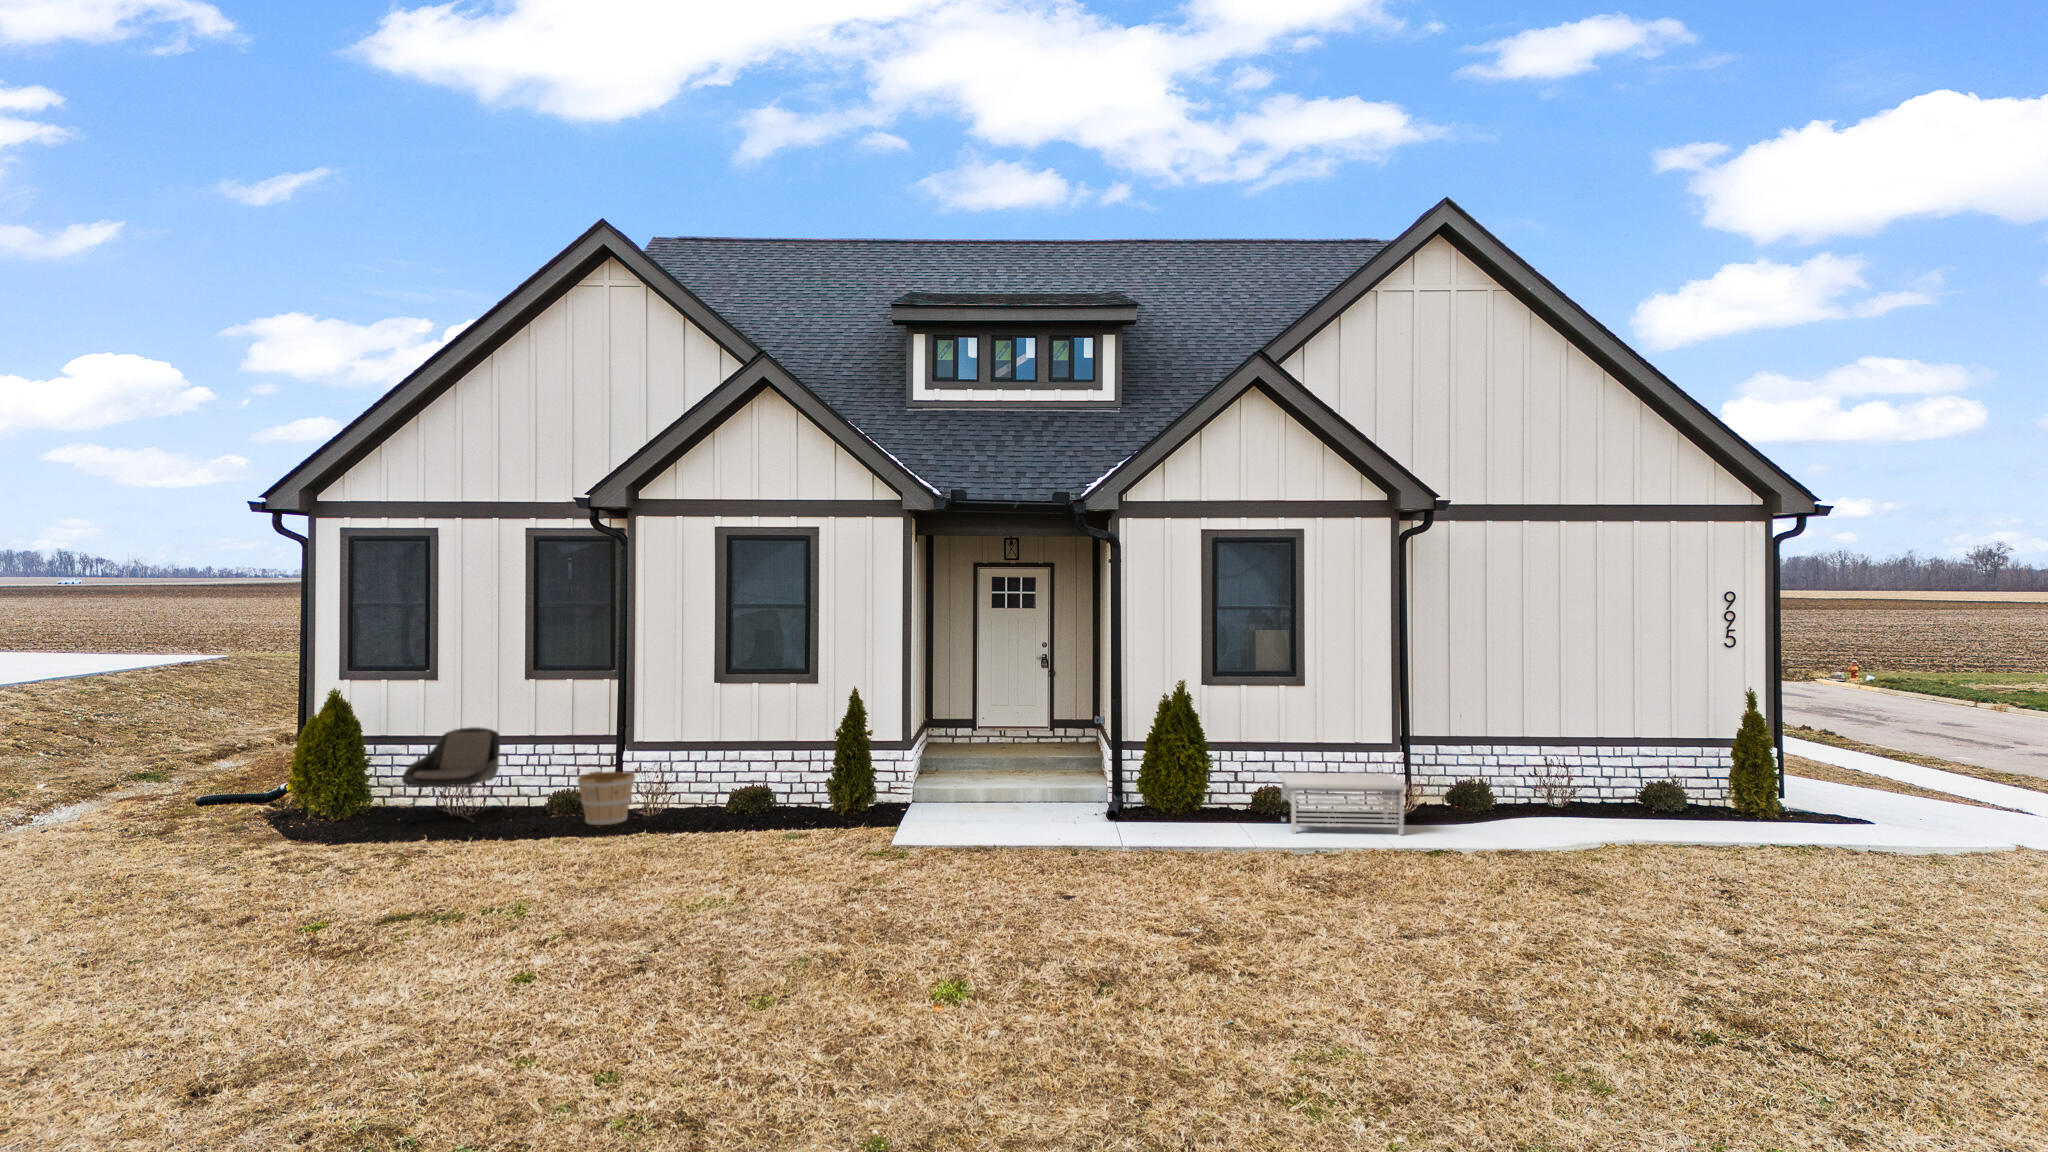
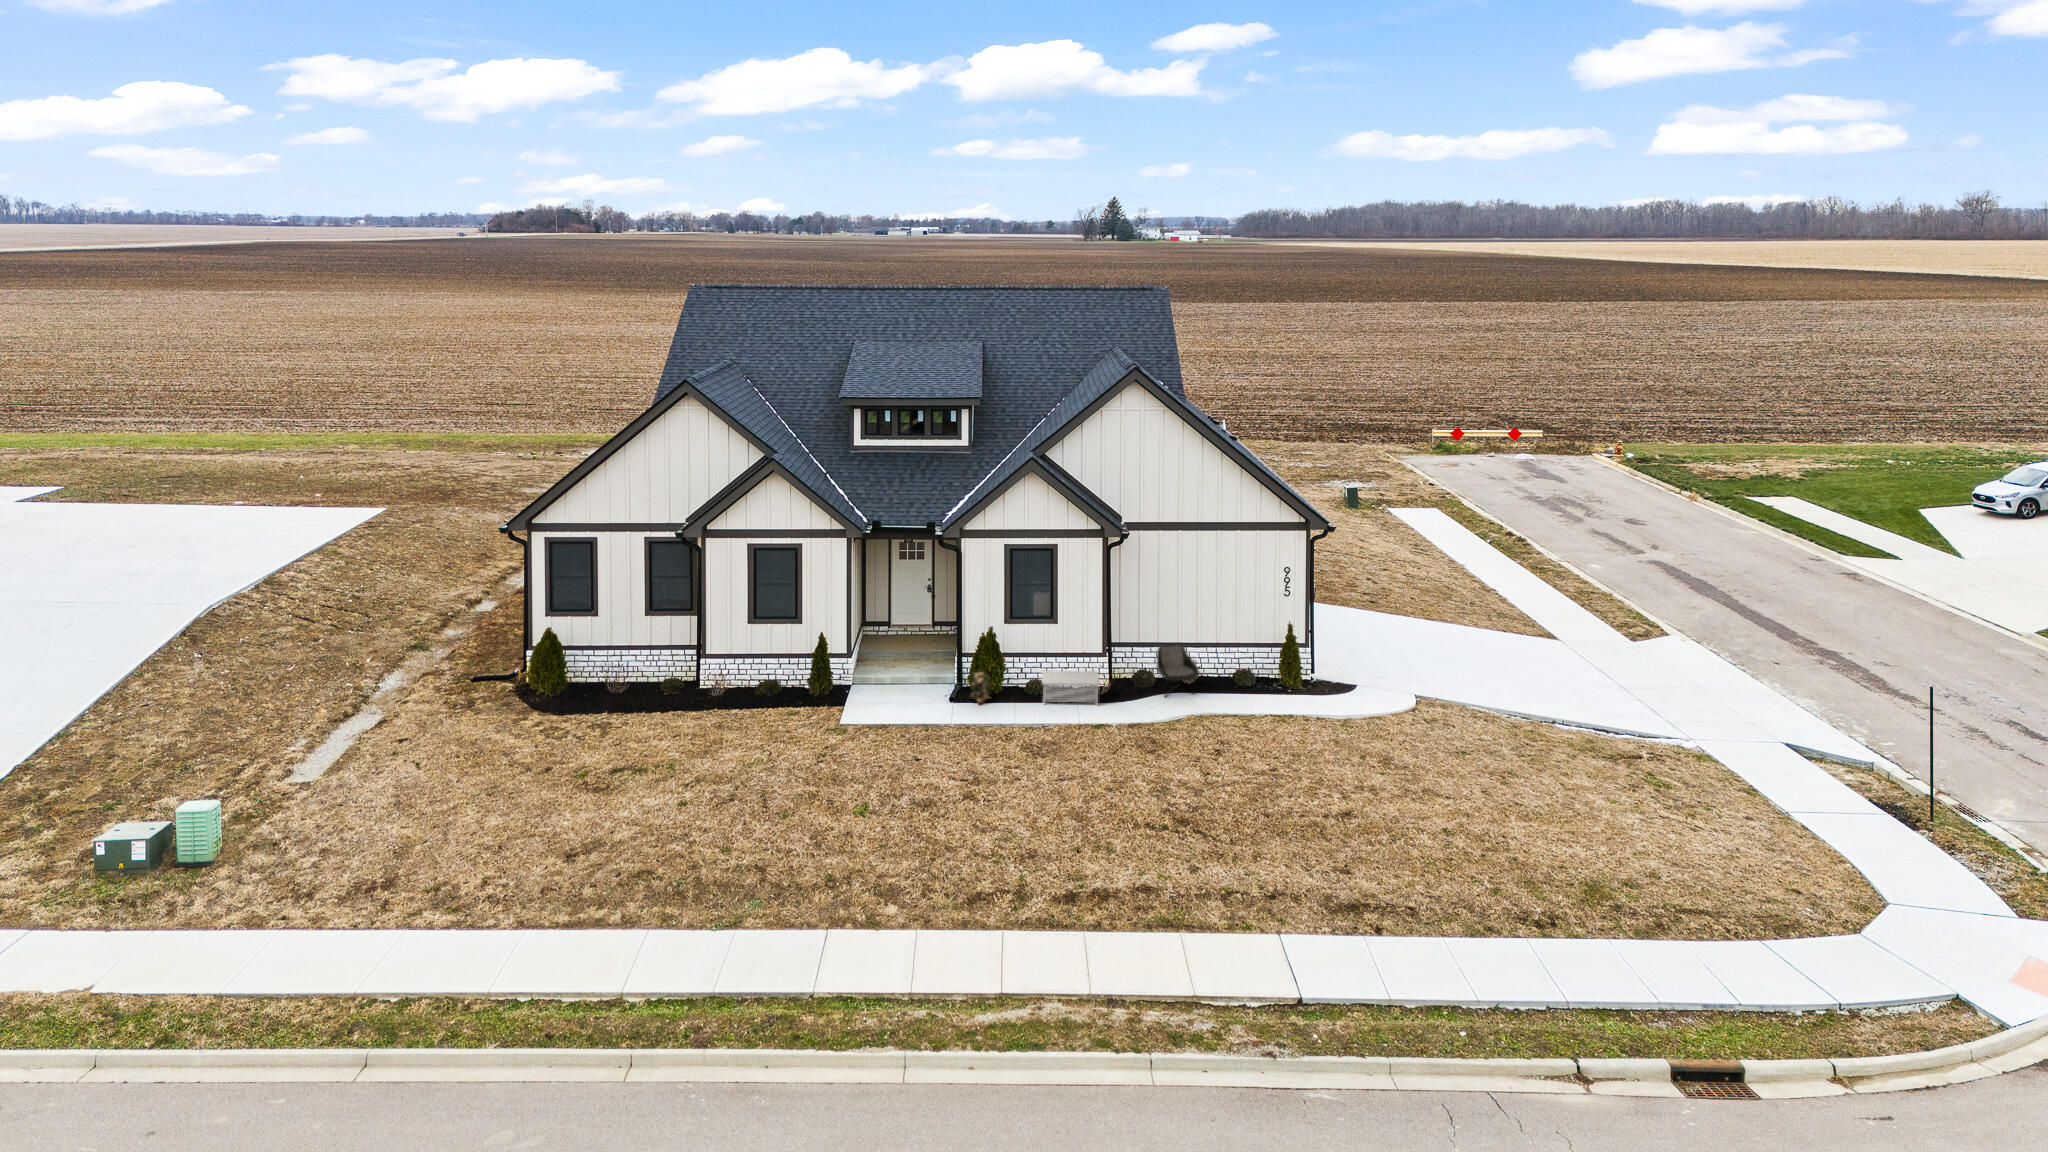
lounge chair: present [402,727,503,824] -> present [1157,643,1199,681]
decorative plant: none [1140,766,1187,831] -> present [972,672,990,703]
wooden bucket: present [577,771,635,825] -> none [681,669,710,700]

